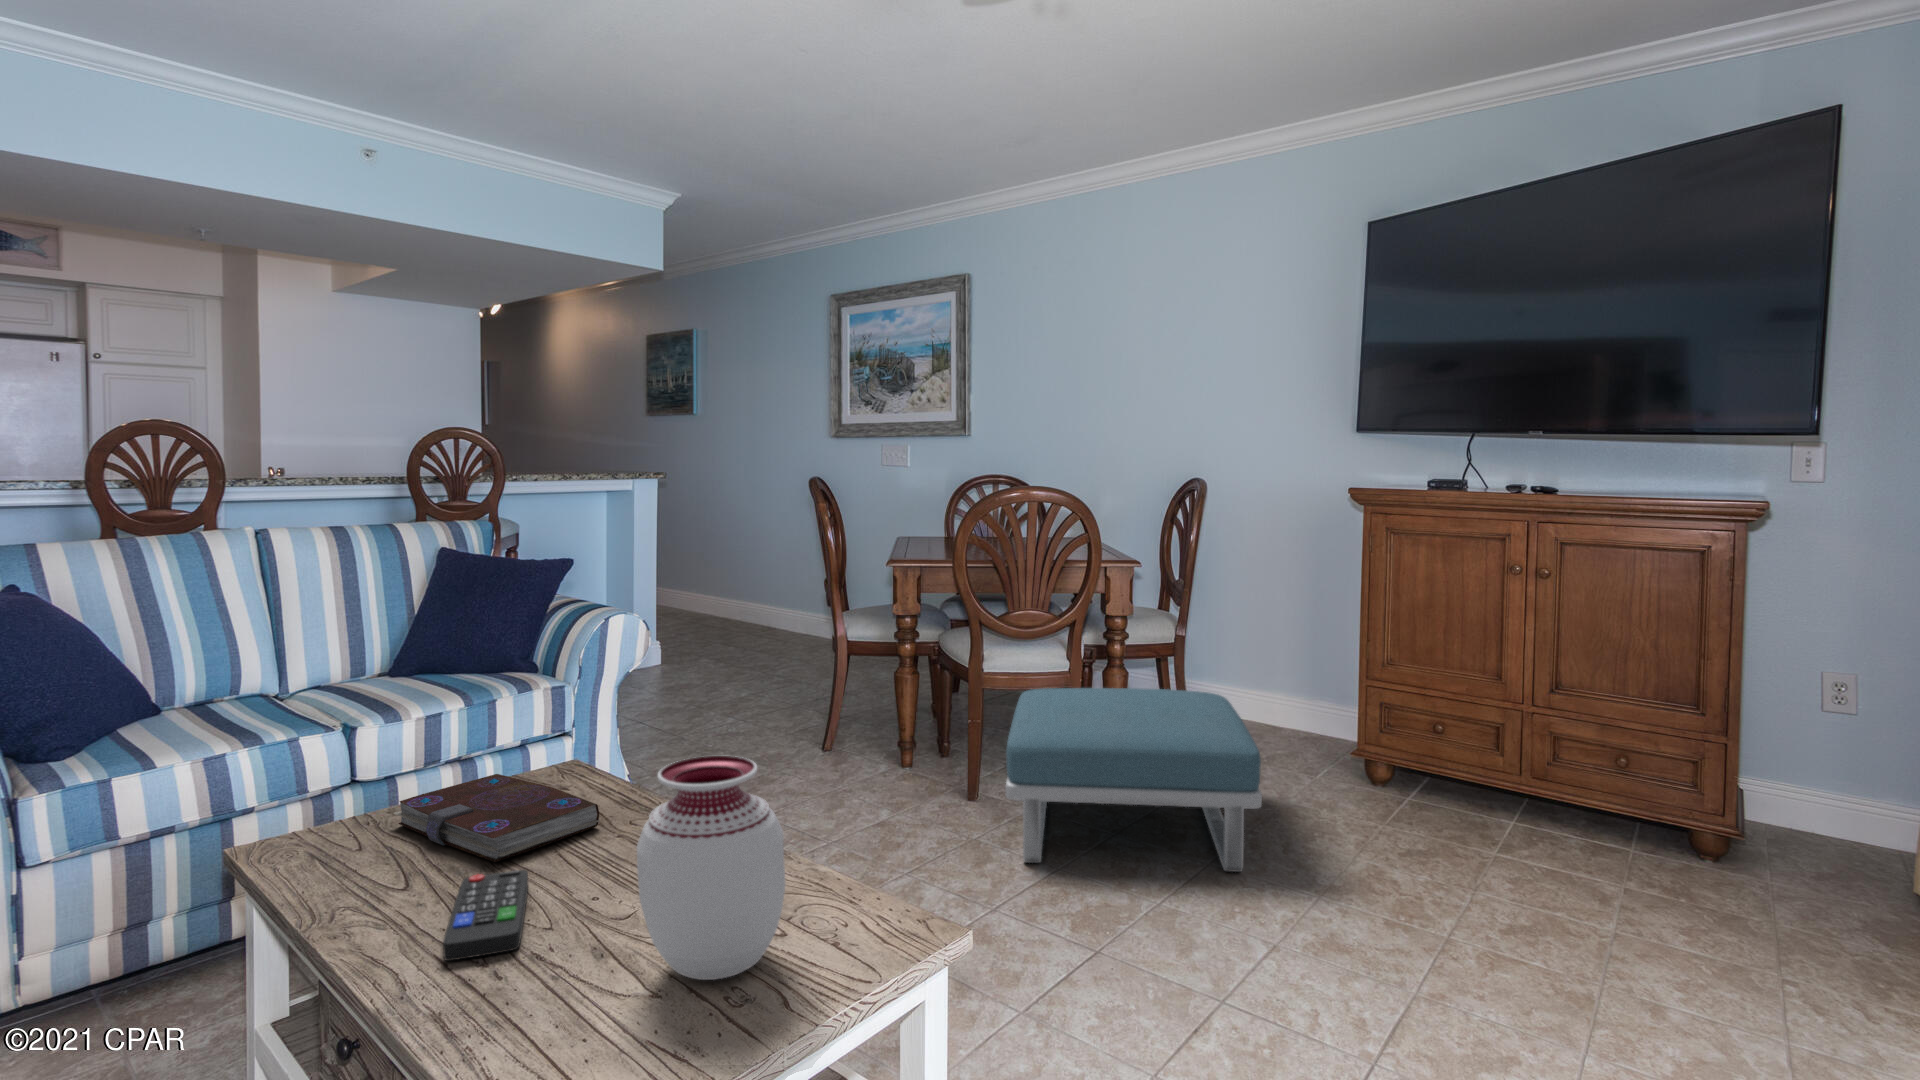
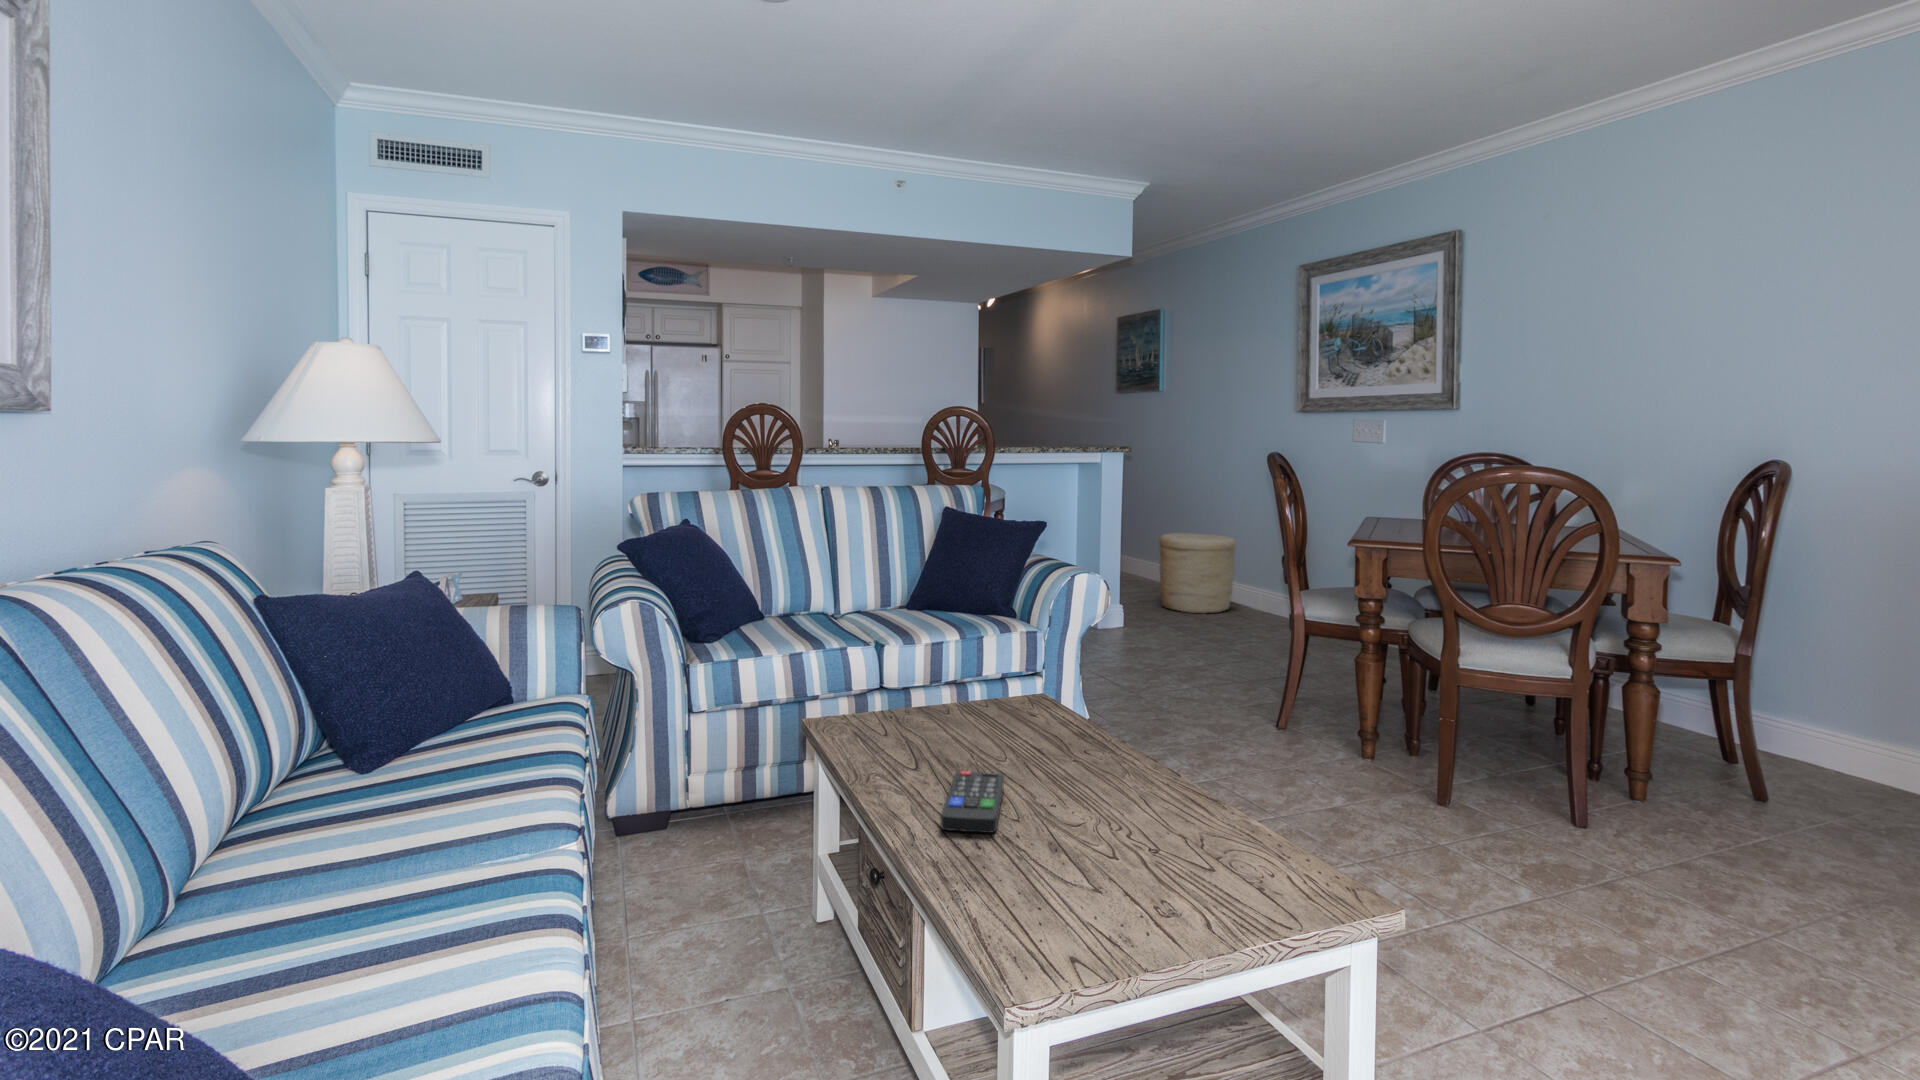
woven basket: none [696,561,775,642] -> present [1159,533,1236,613]
footstool: present [1006,688,1262,872] -> none [1466,692,1814,937]
vase: present [637,756,786,980] -> none [1091,698,1218,889]
book: present [394,774,599,862] -> none [906,696,1062,765]

